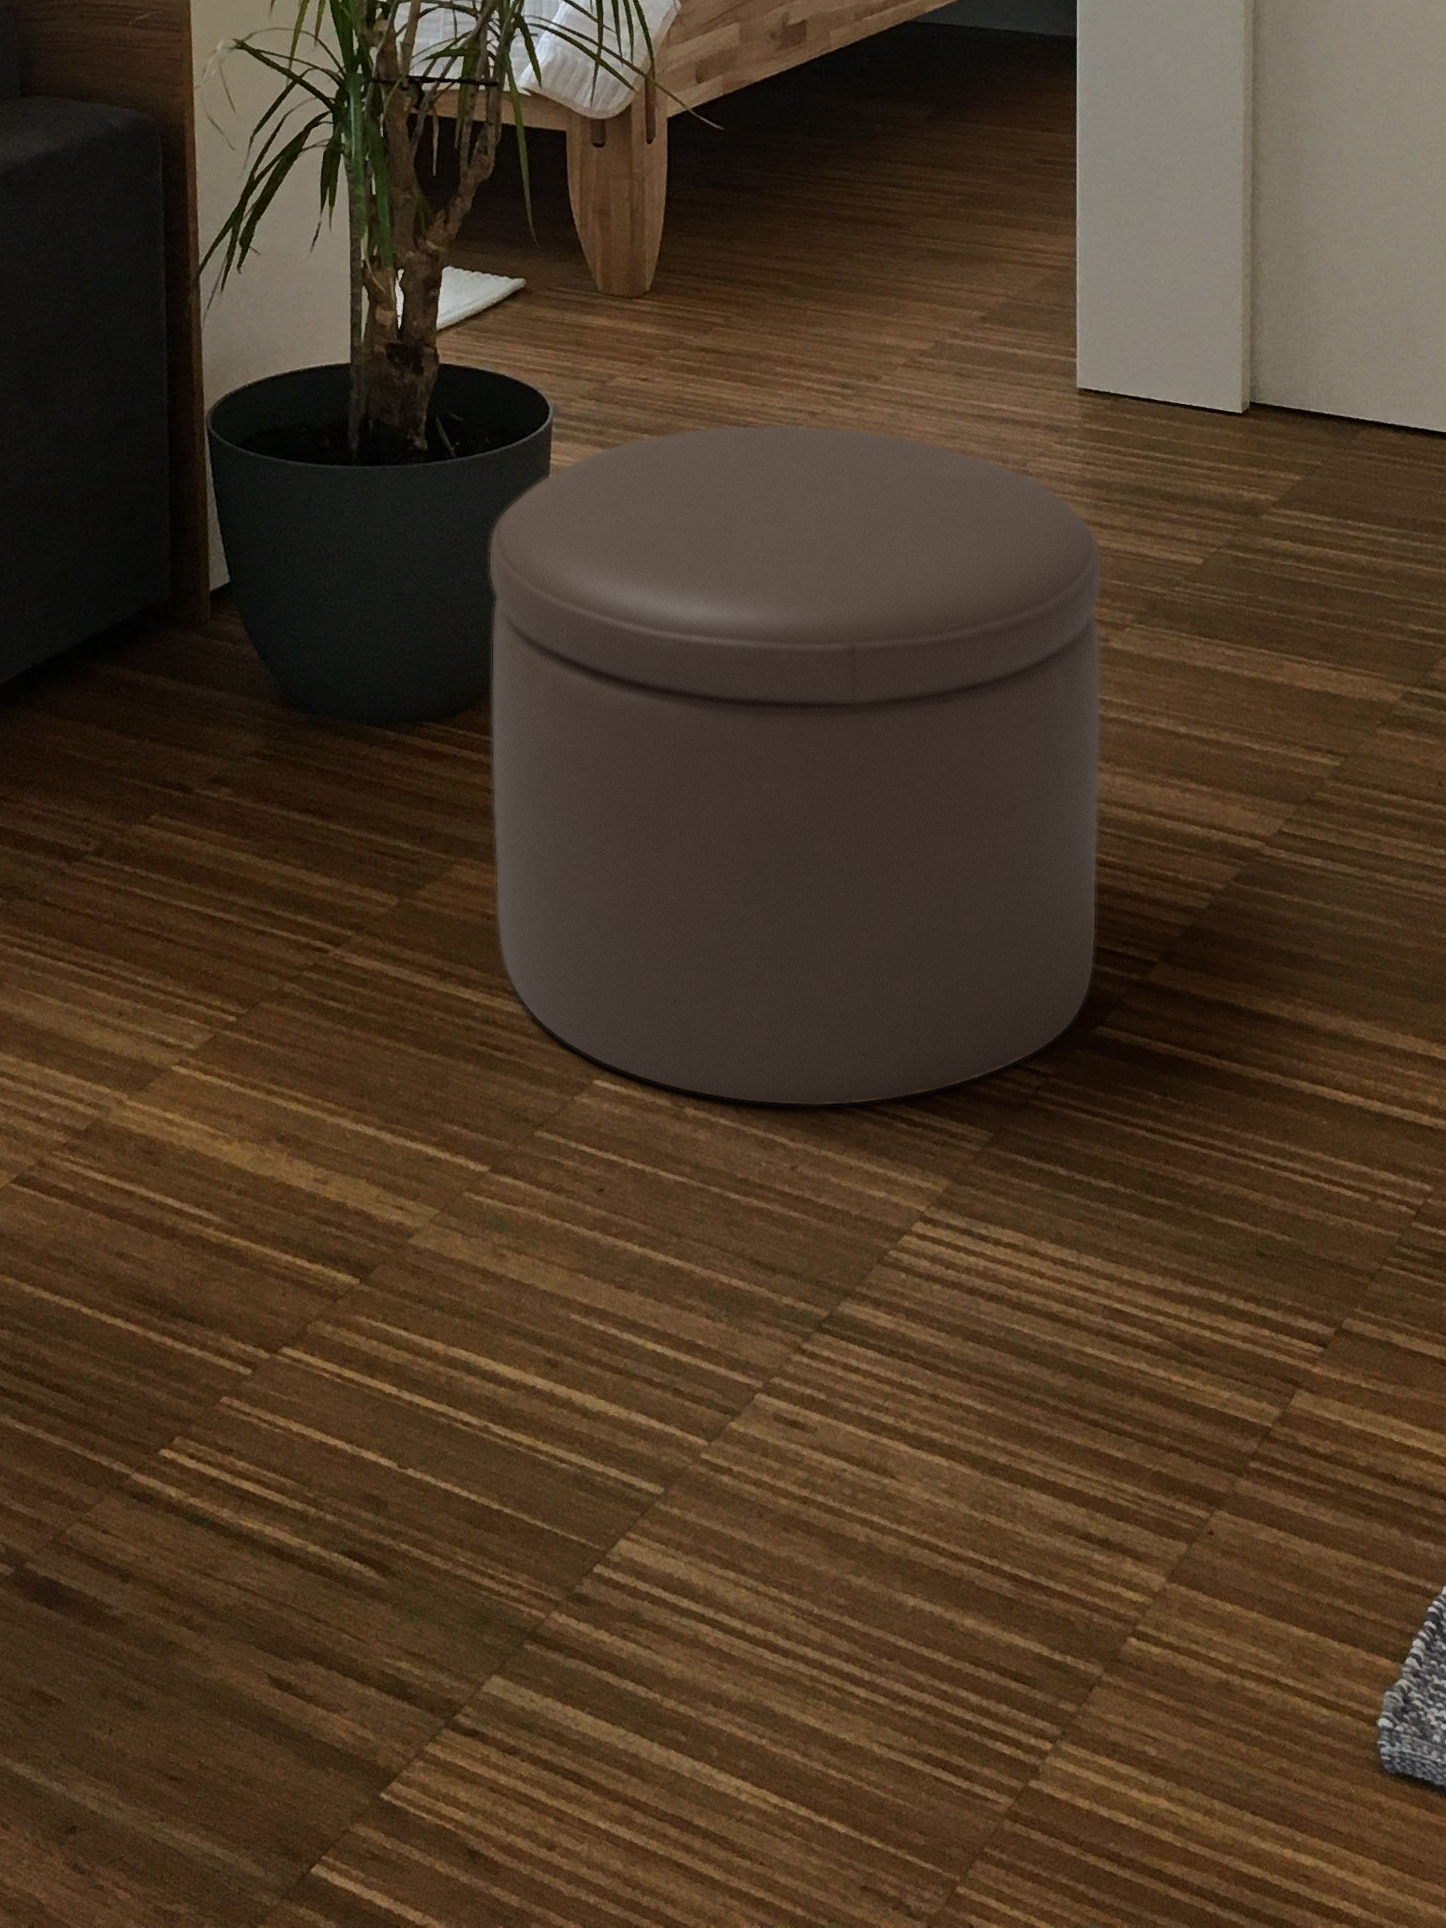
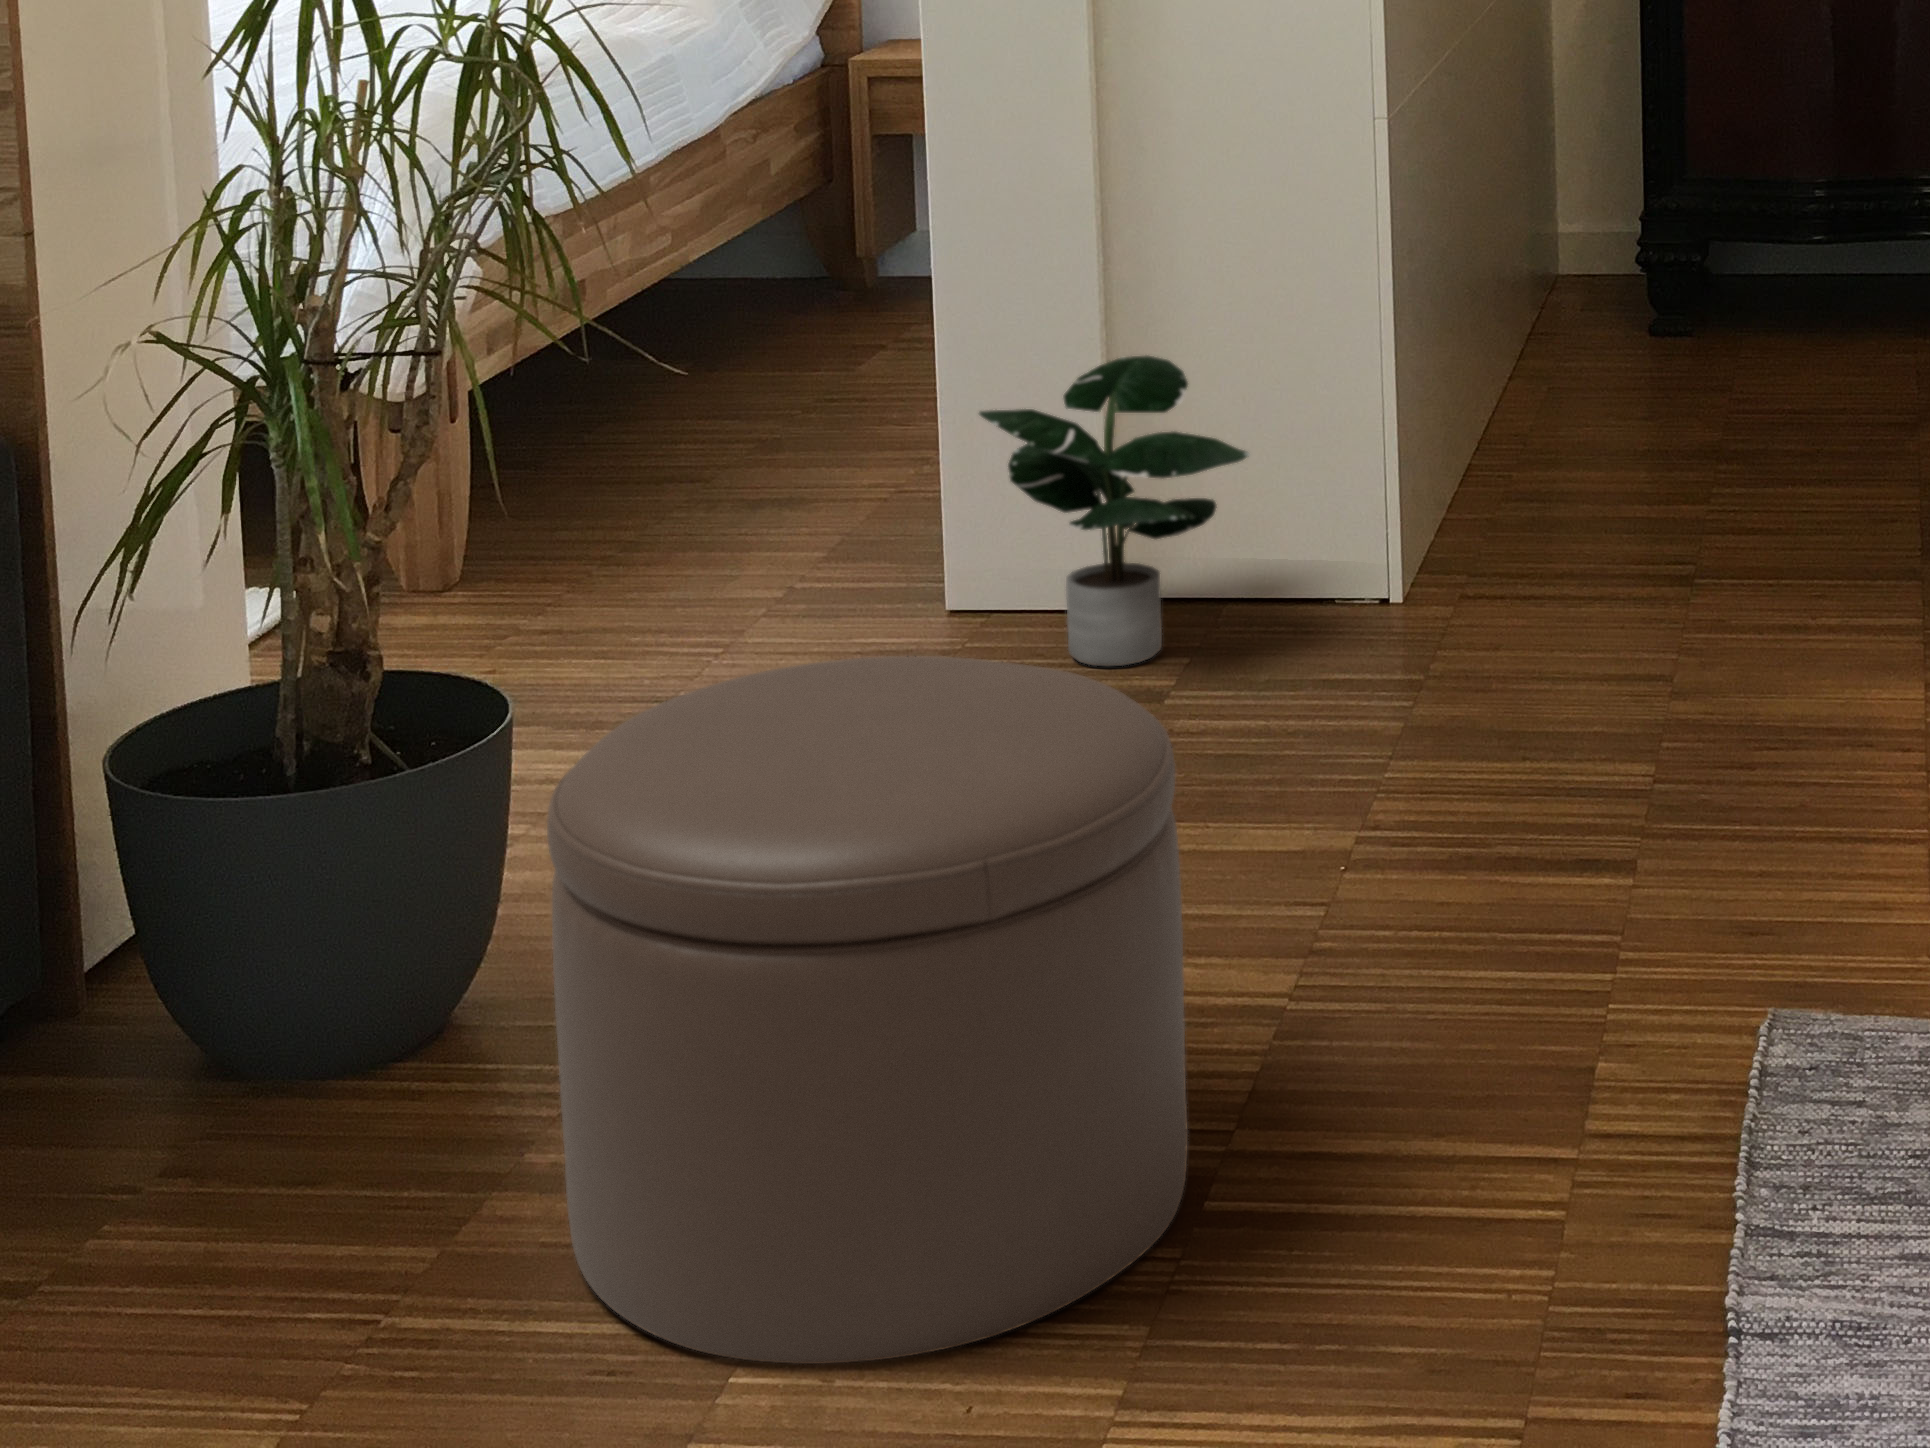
potted plant: none [1101,163,1384,479] -> present [979,356,1249,666]

